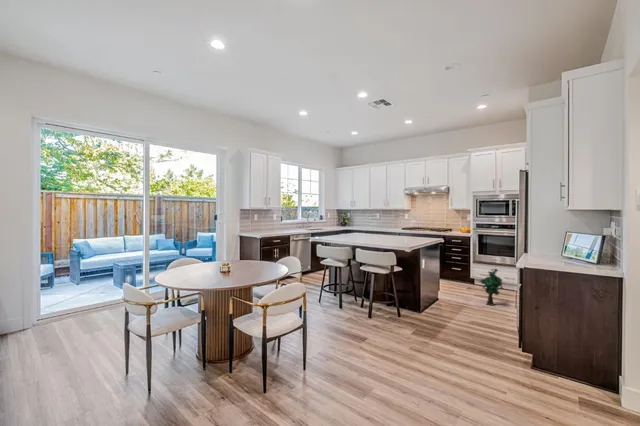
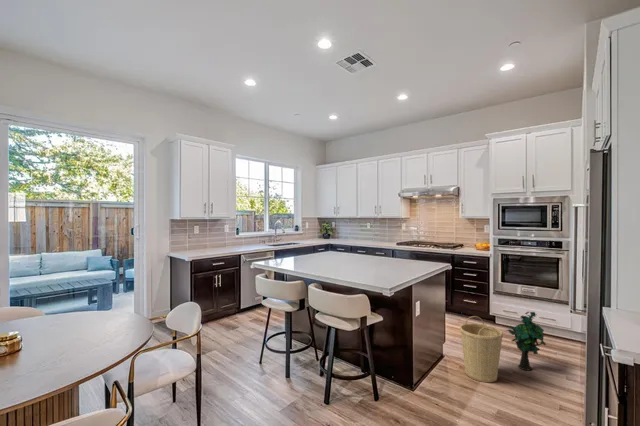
basket: none [450,272,476,311] -> present [460,316,503,382]

